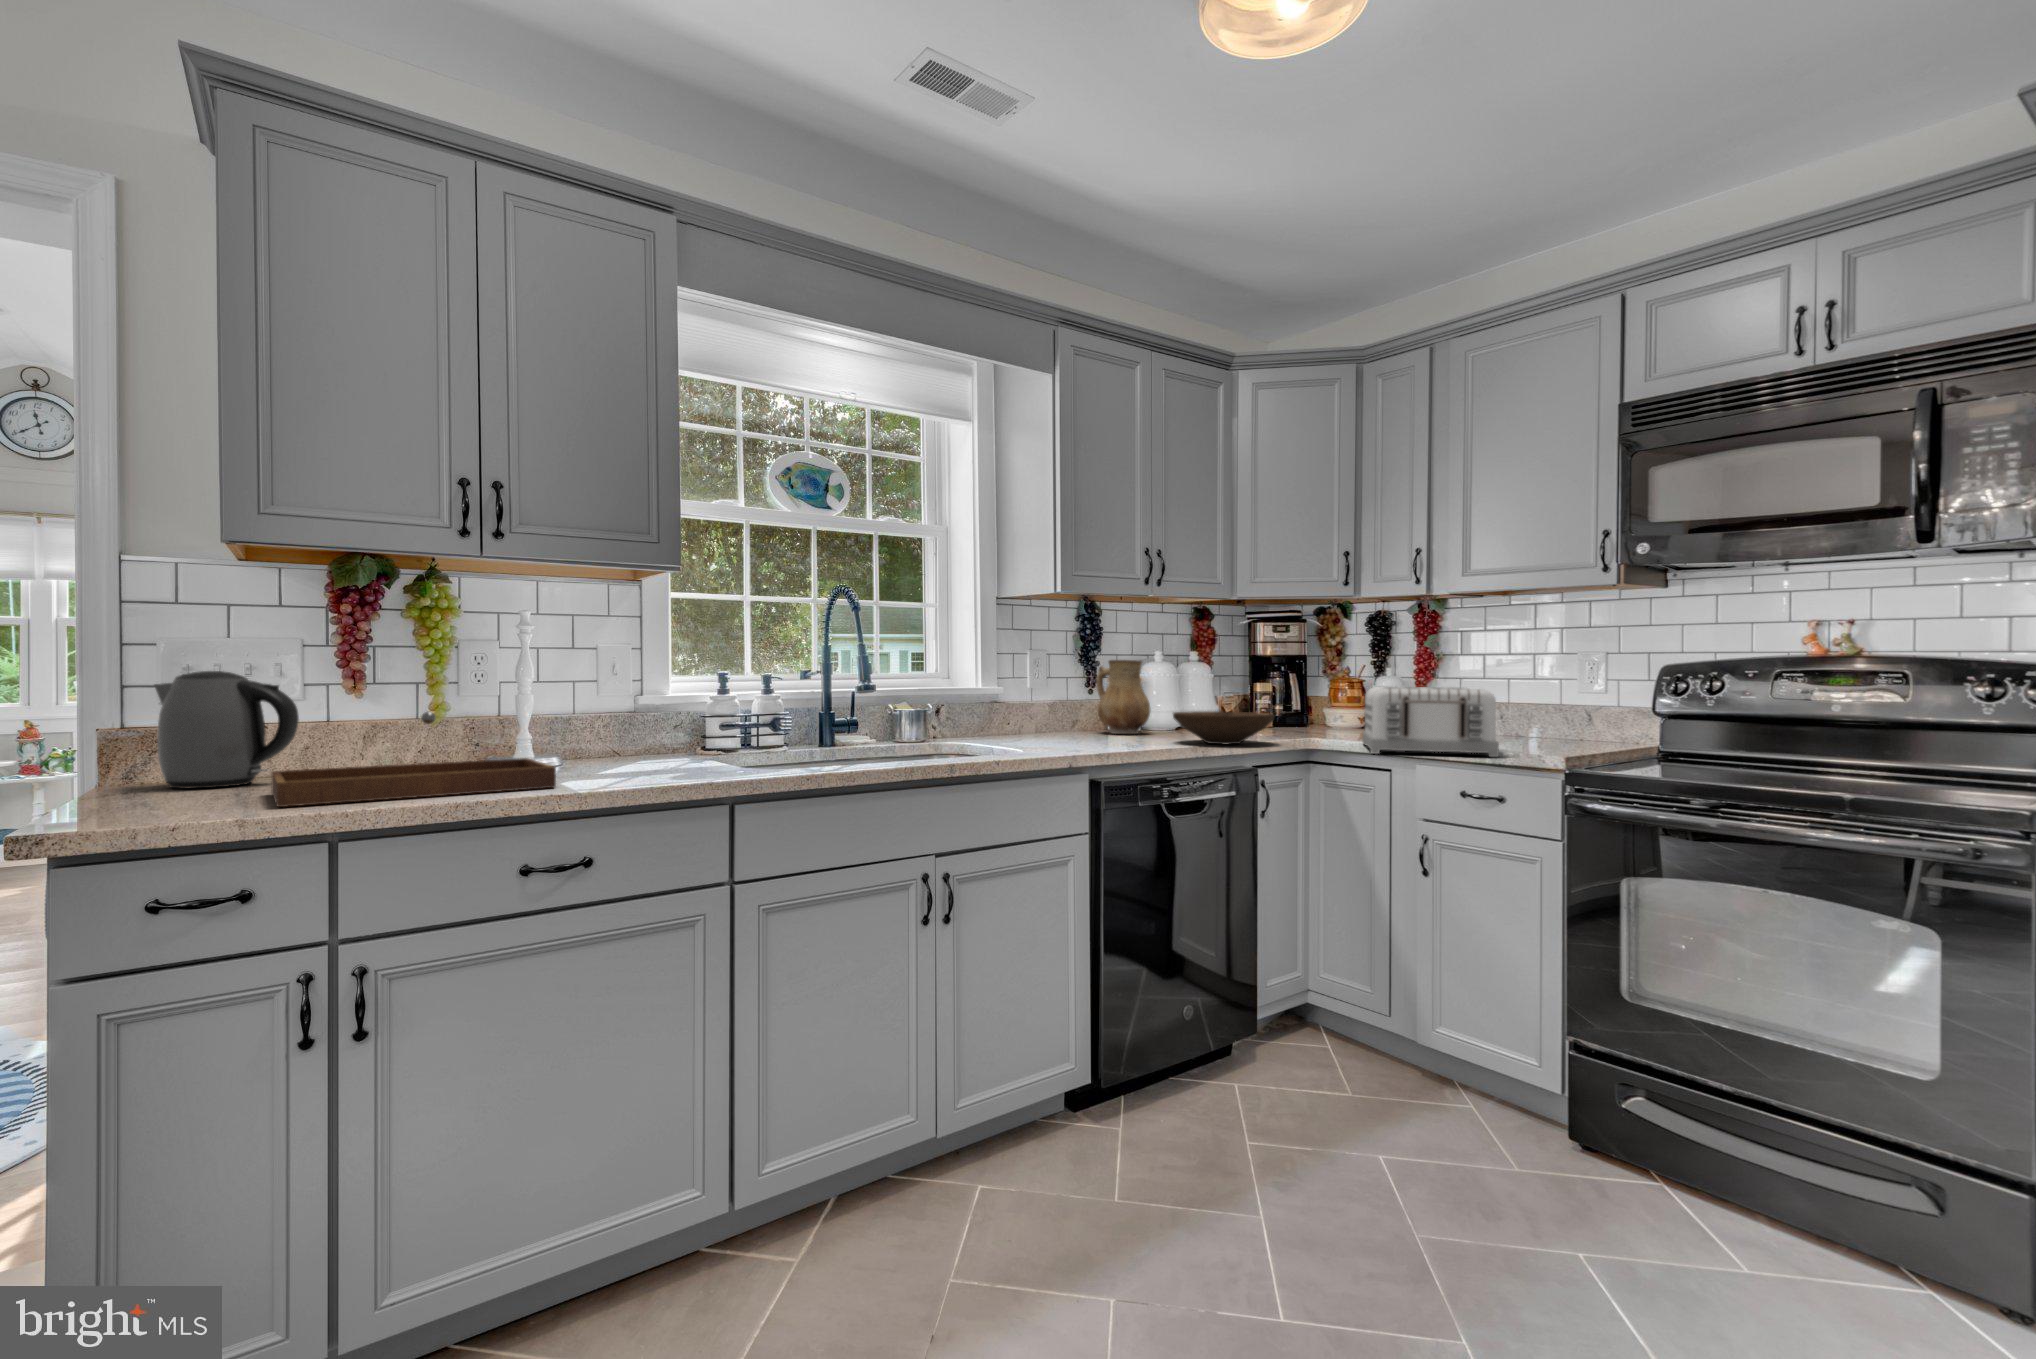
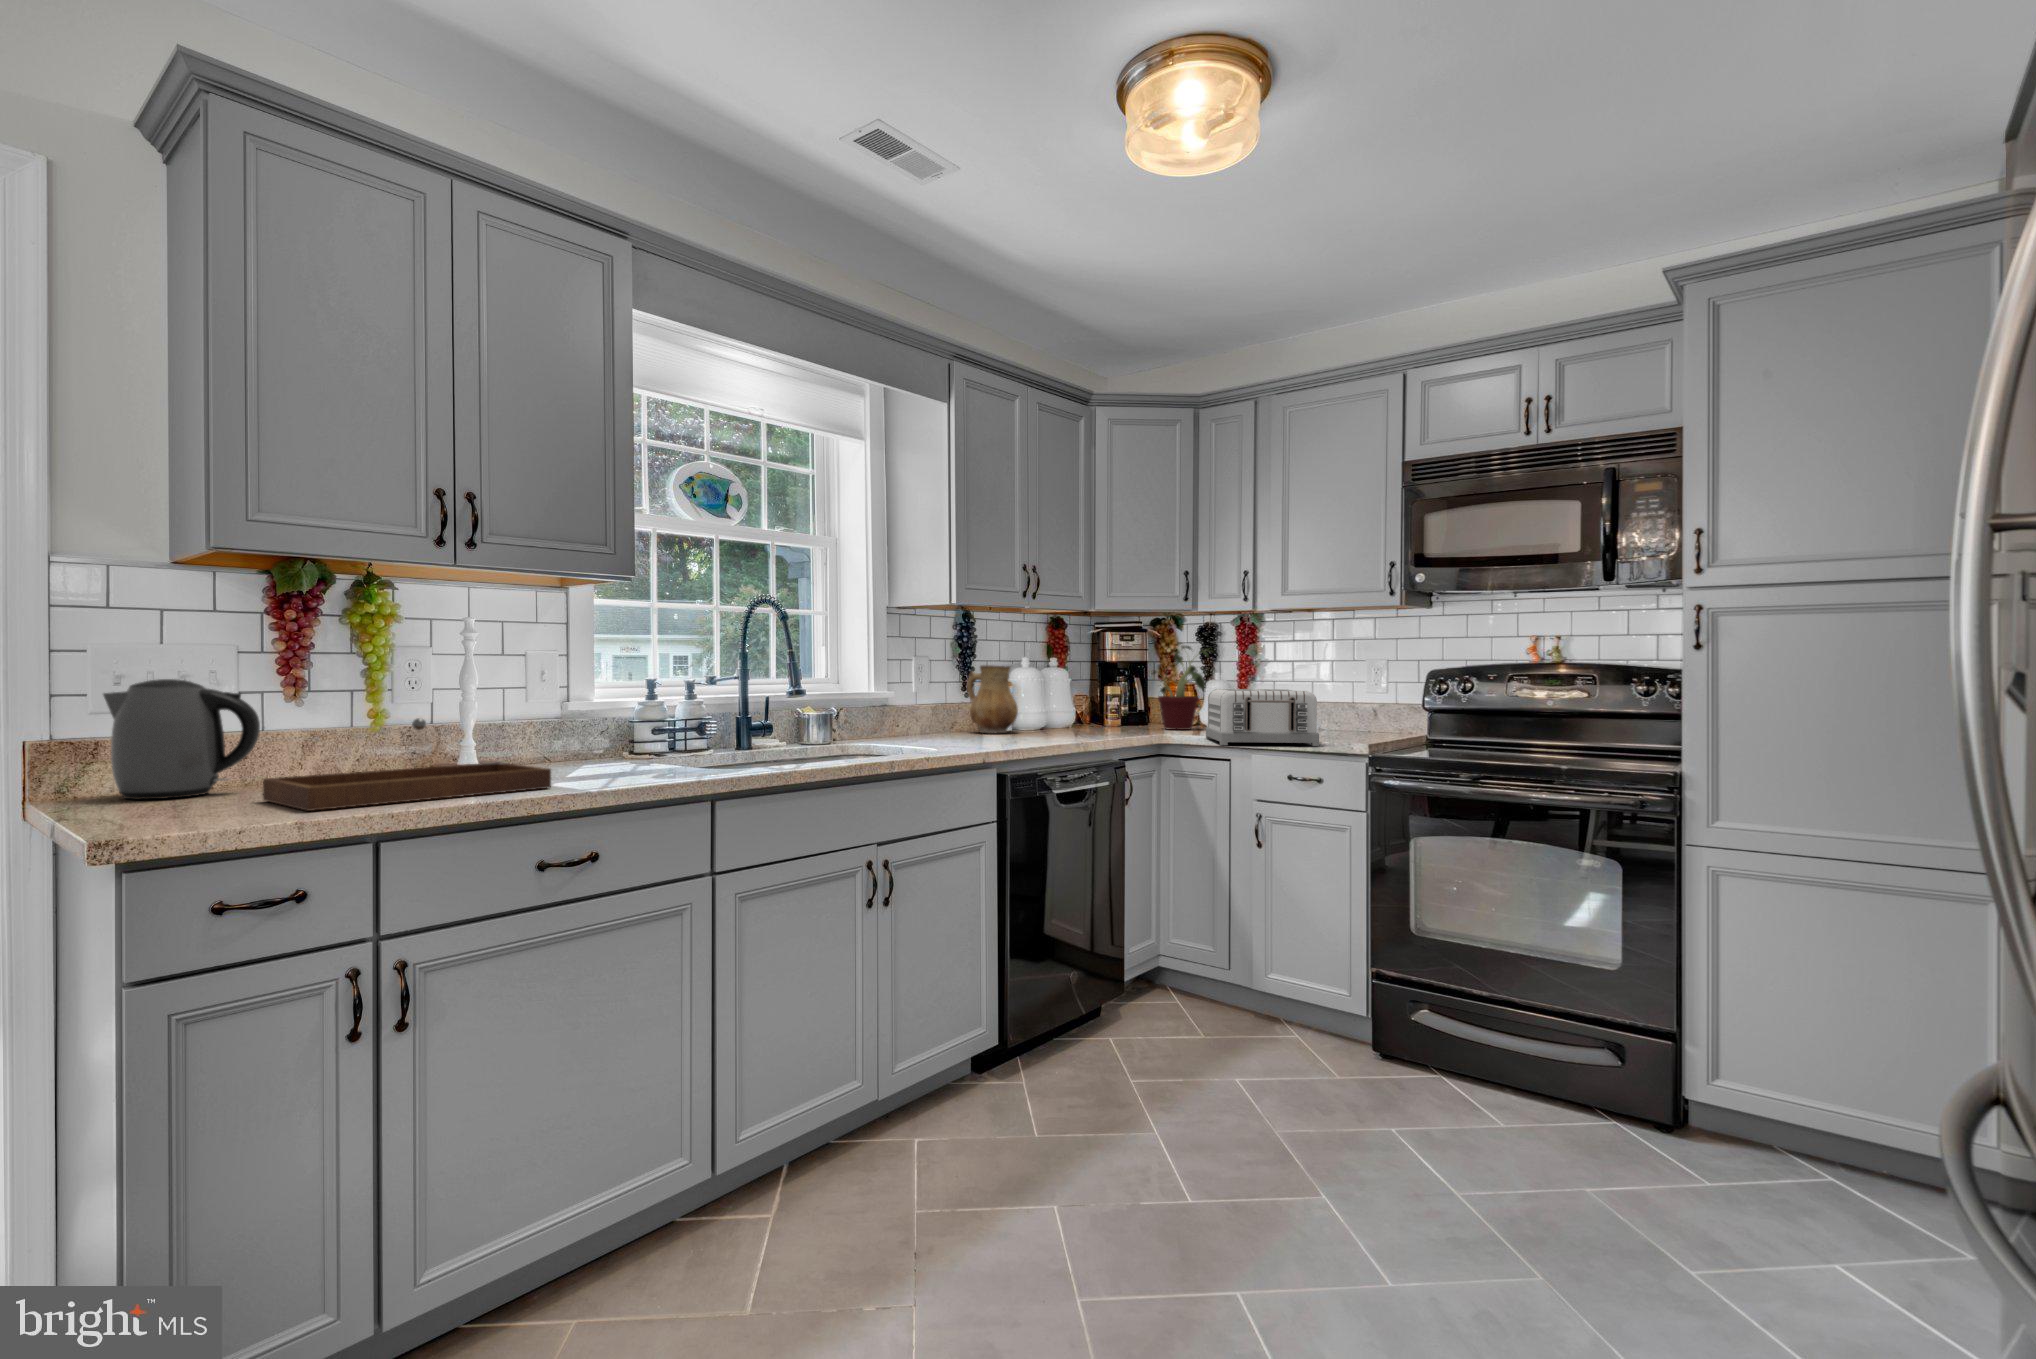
potted plant: none [1307,633,1389,733] -> present [1151,643,1209,730]
wooden bowl: present [1173,711,1274,744] -> none [1047,712,1135,740]

